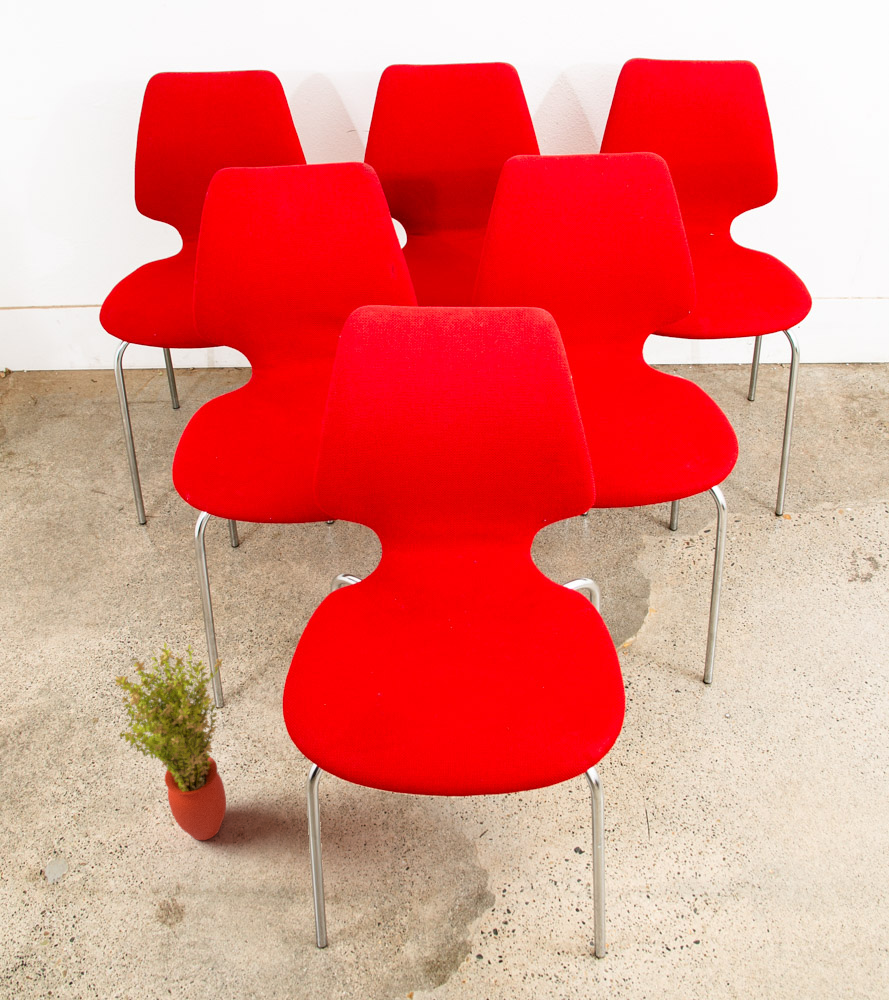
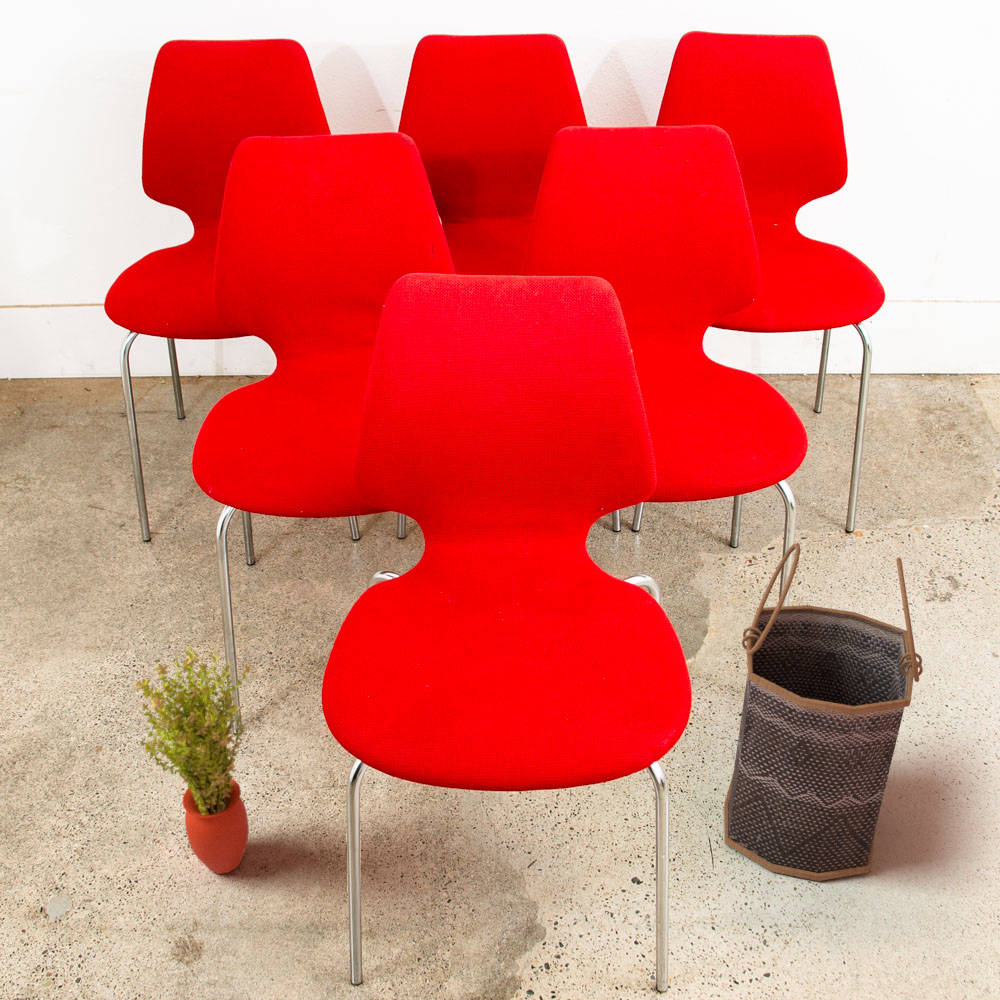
basket: none [660,547,847,853] -> present [724,543,923,881]

